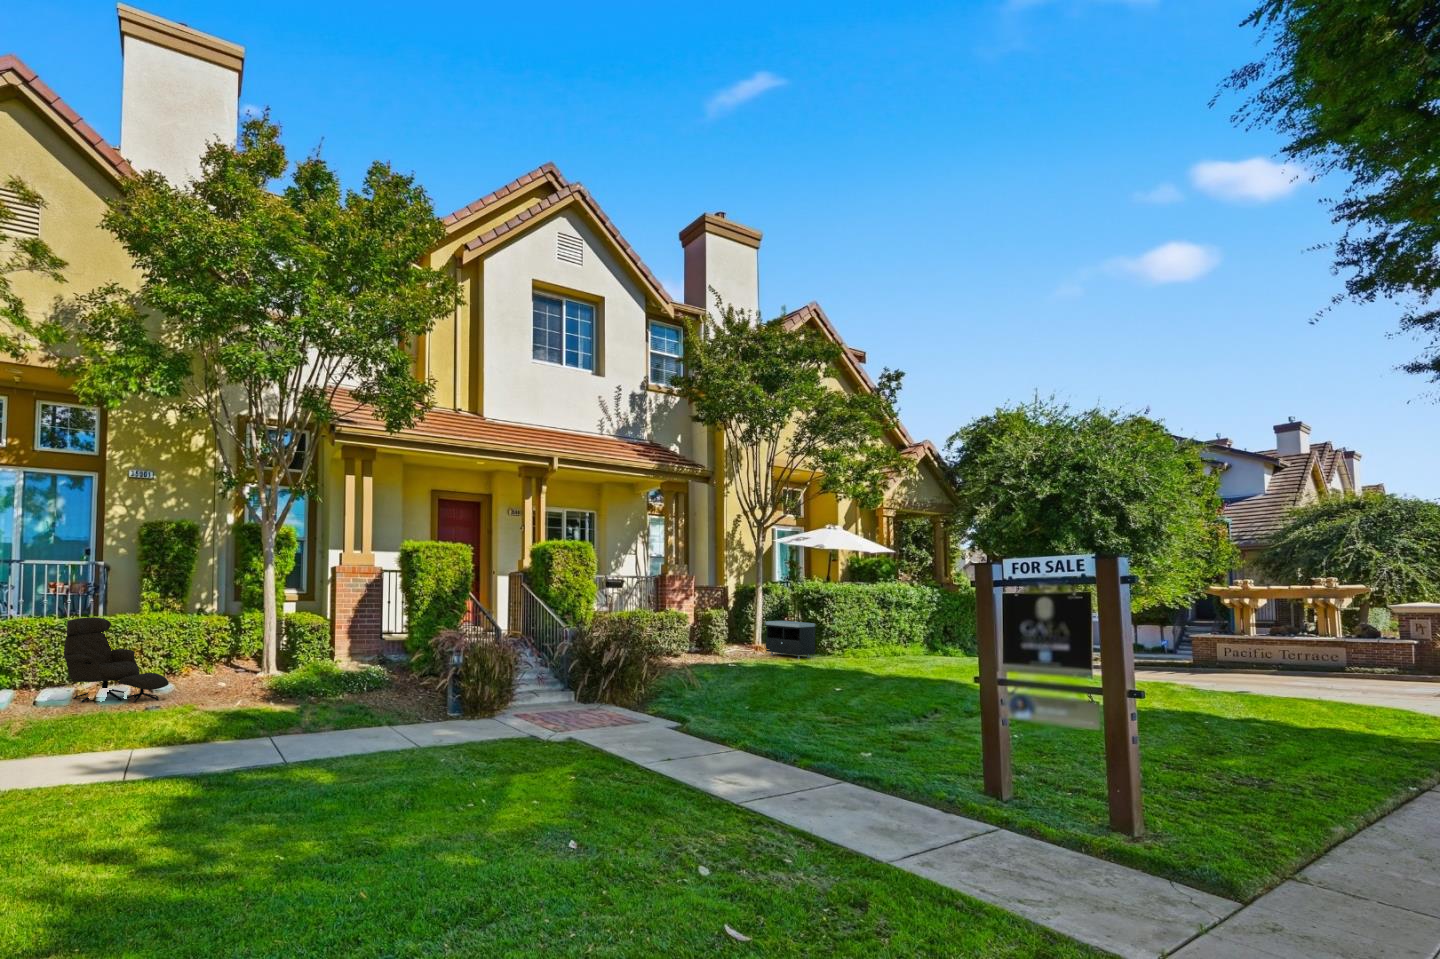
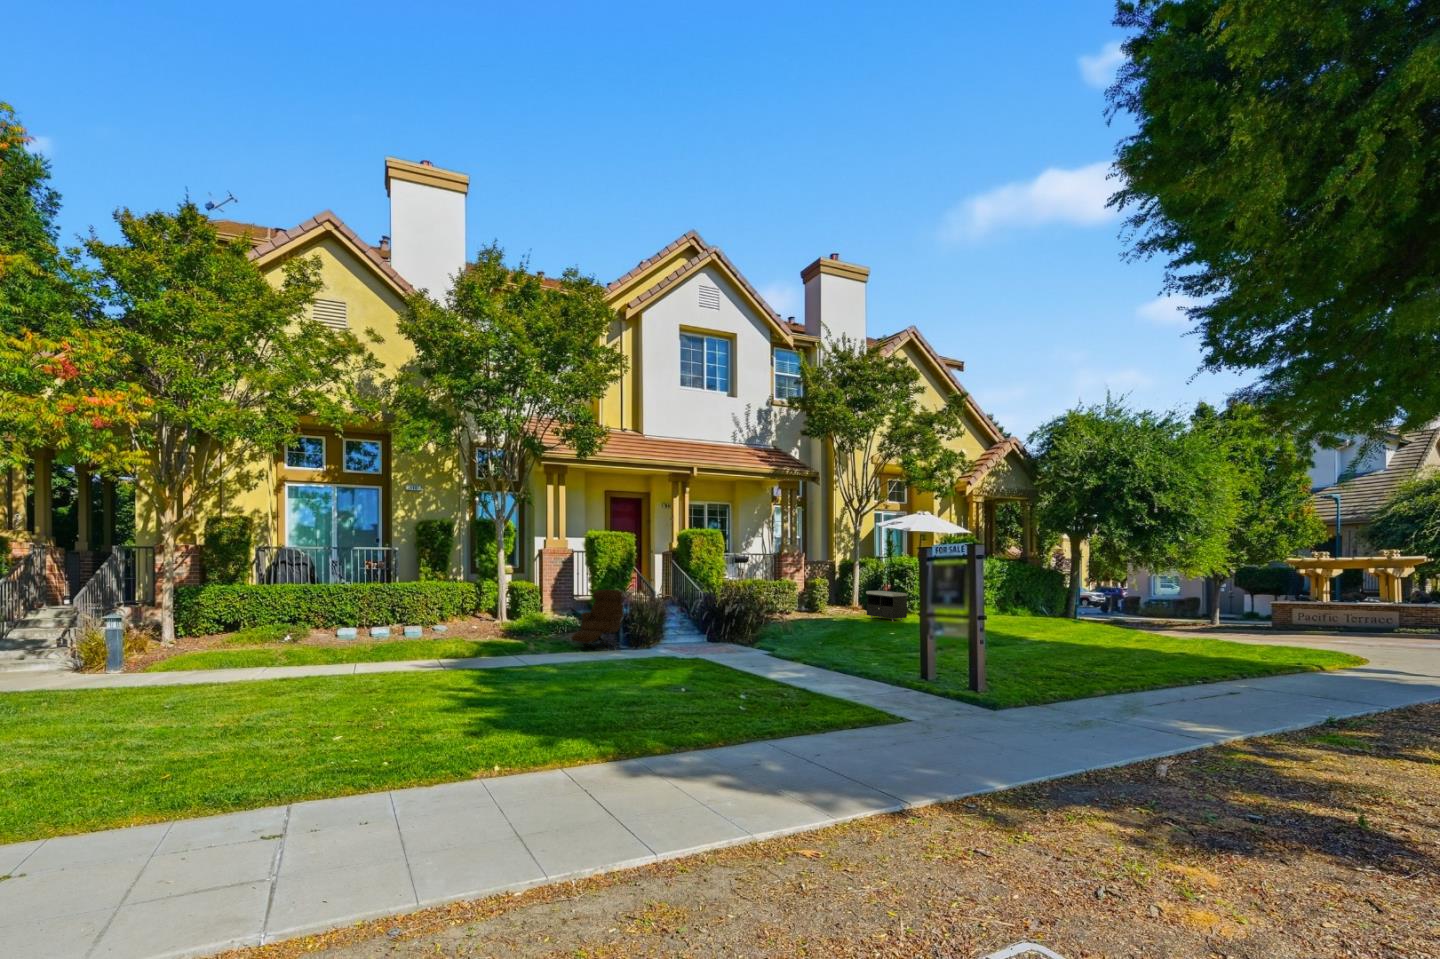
lounge chair: present [64,617,169,703] -> present [572,590,624,650]

